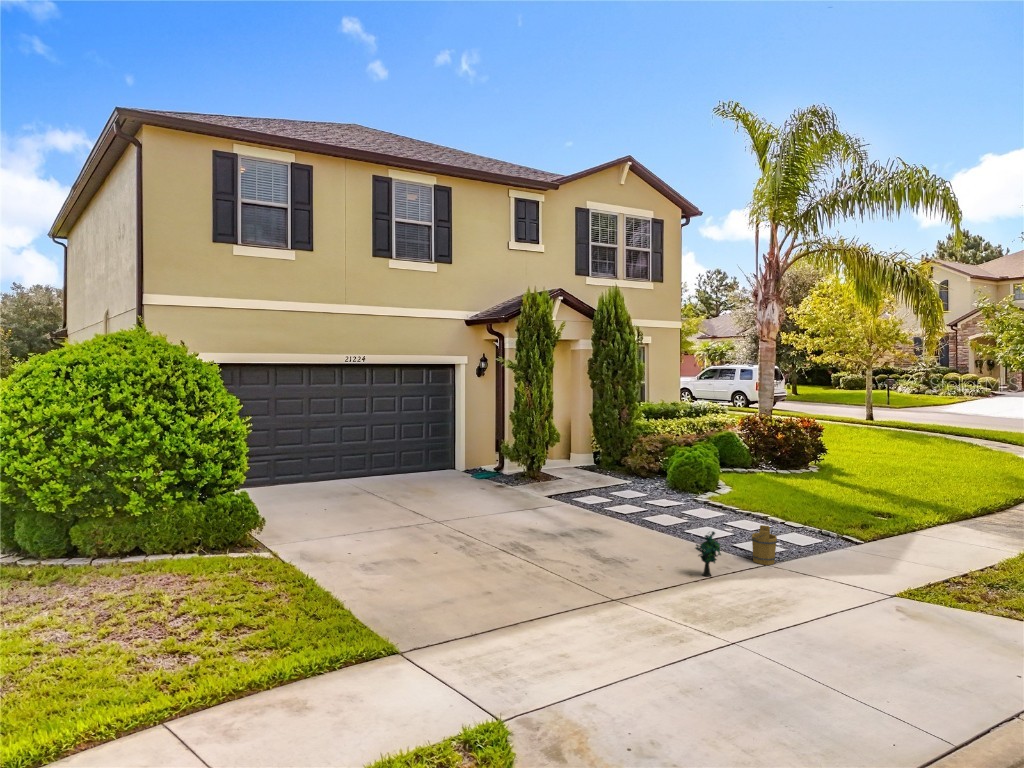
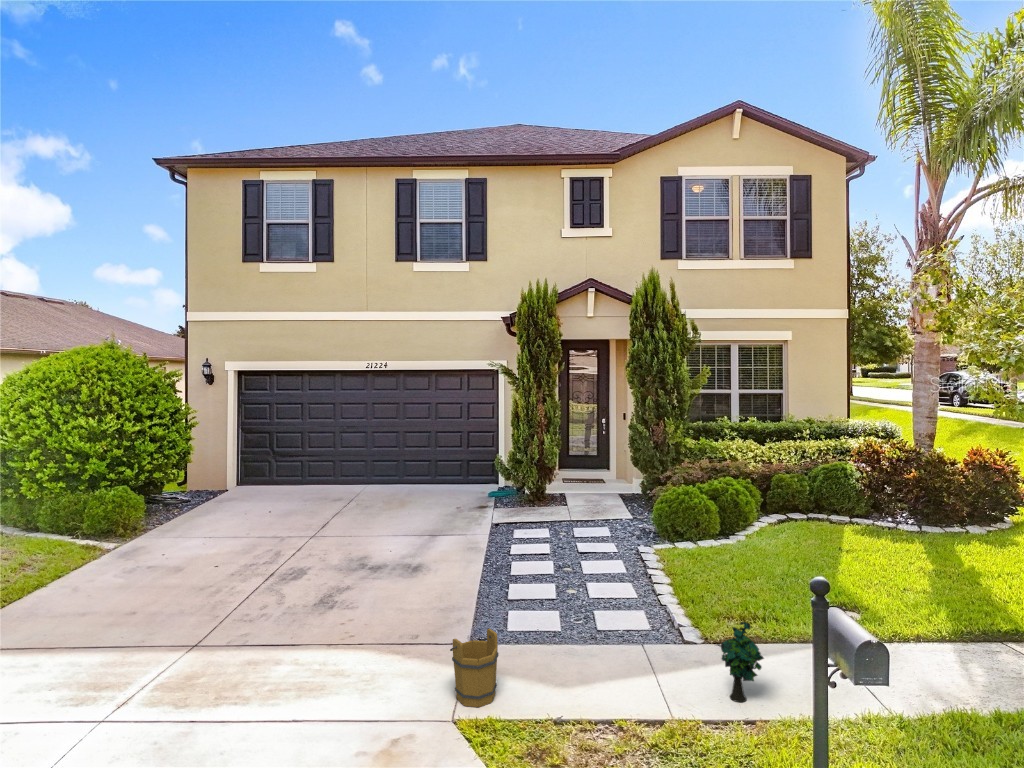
decorative plant: present [695,531,721,577] -> present [717,622,764,702]

